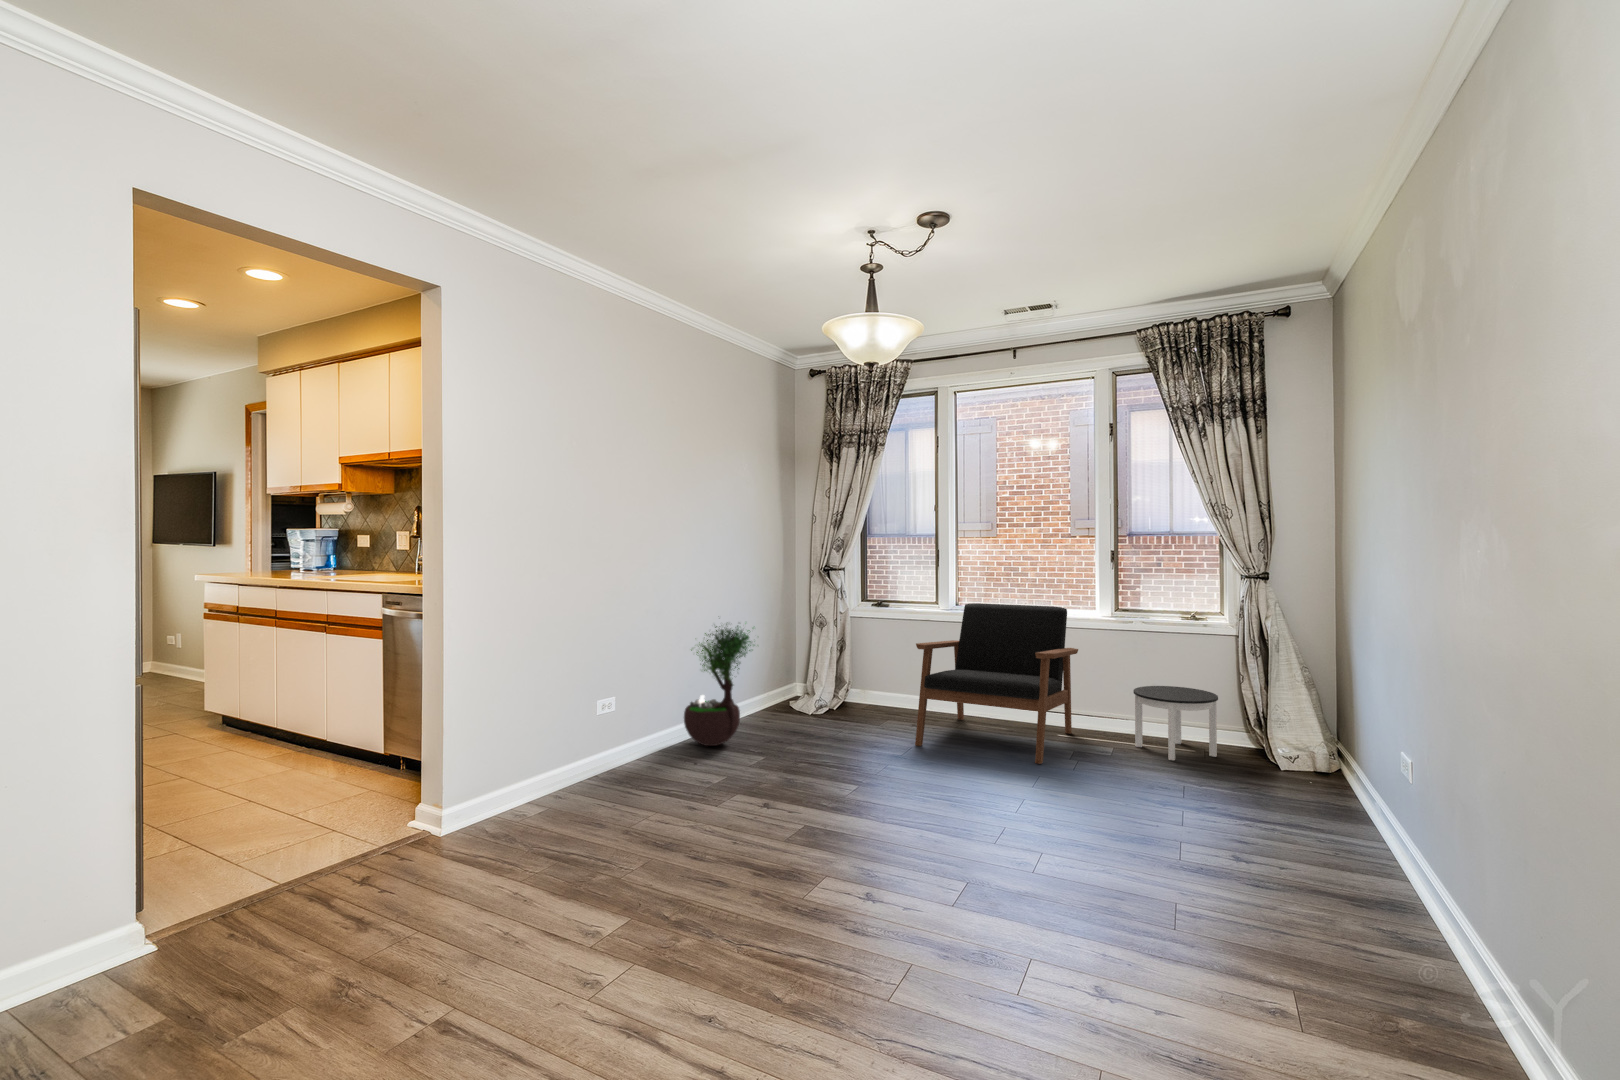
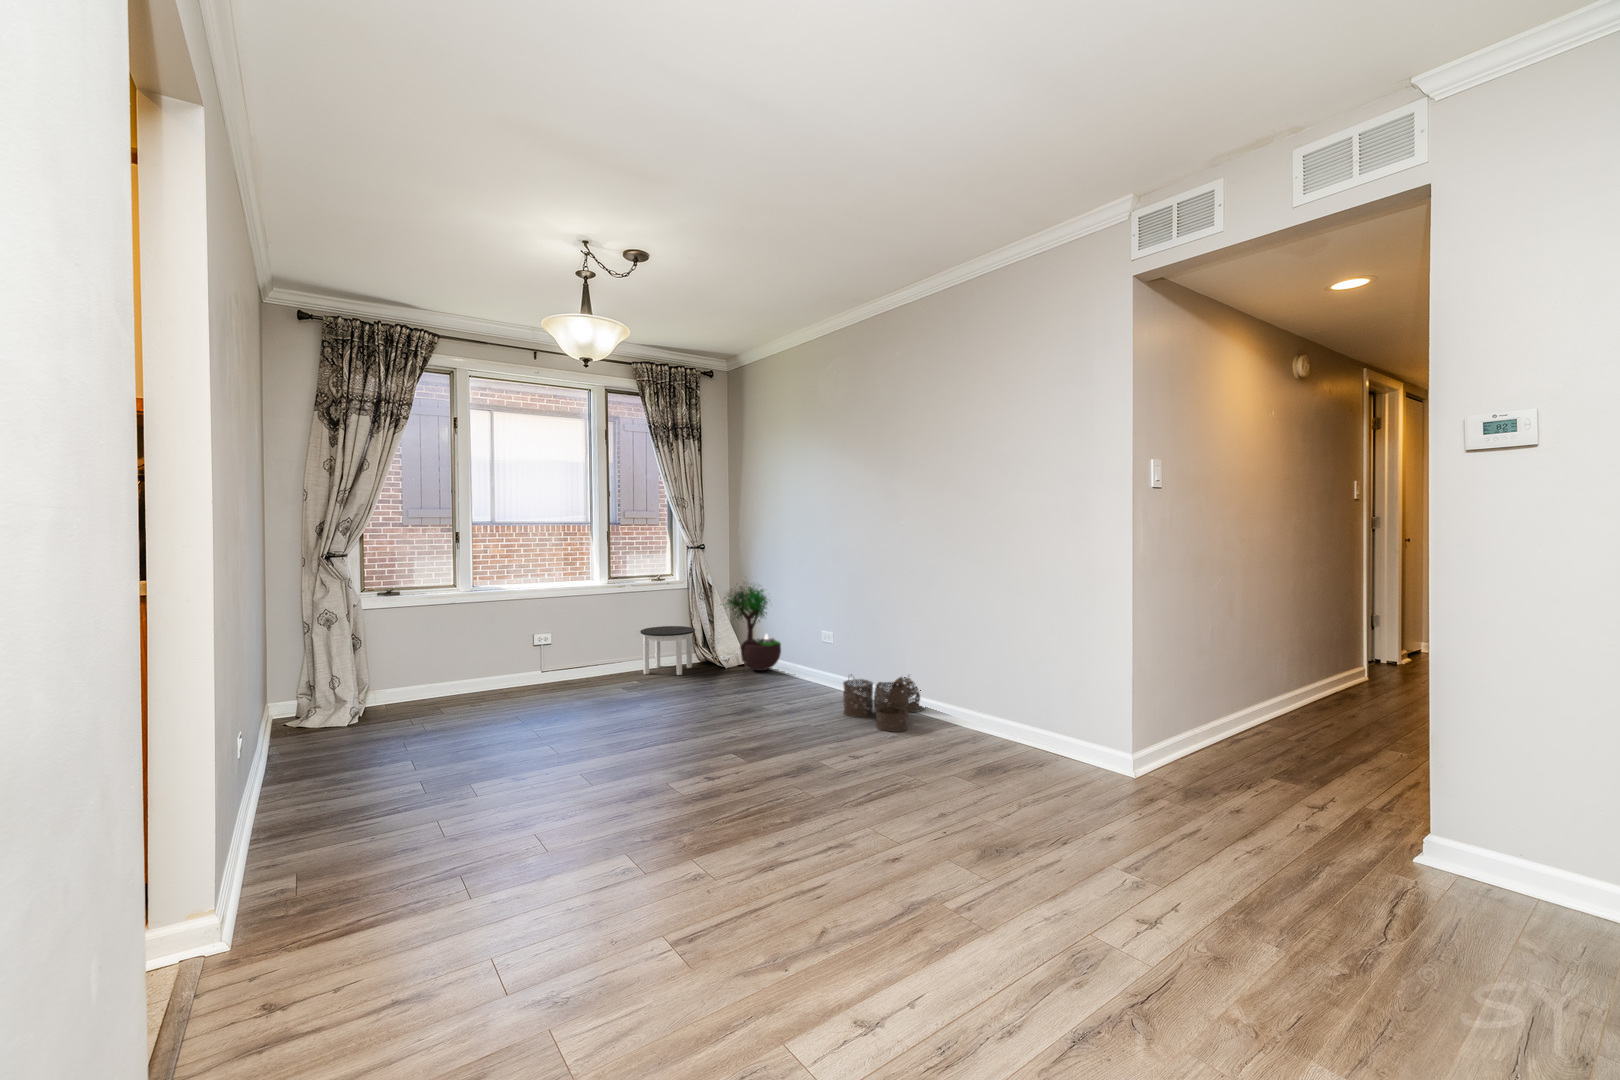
armchair: present [915,603,1078,764] -> none [484,577,633,715]
potted tree: present [684,624,751,746] -> present [723,586,781,671]
woven basket: none [1210,831,1455,976] -> present [843,675,924,732]

